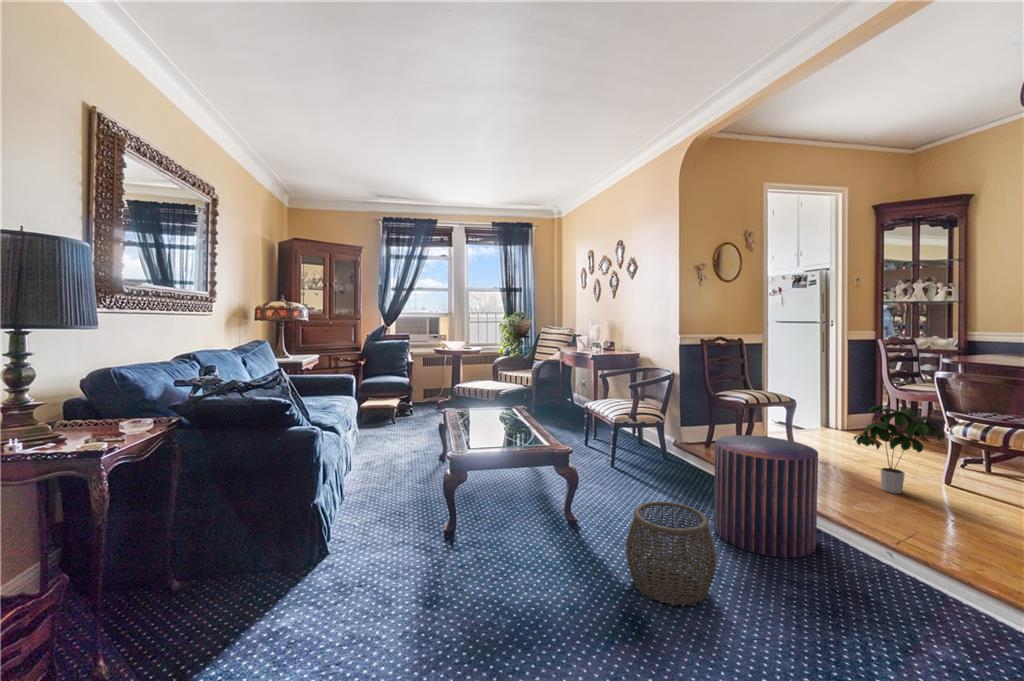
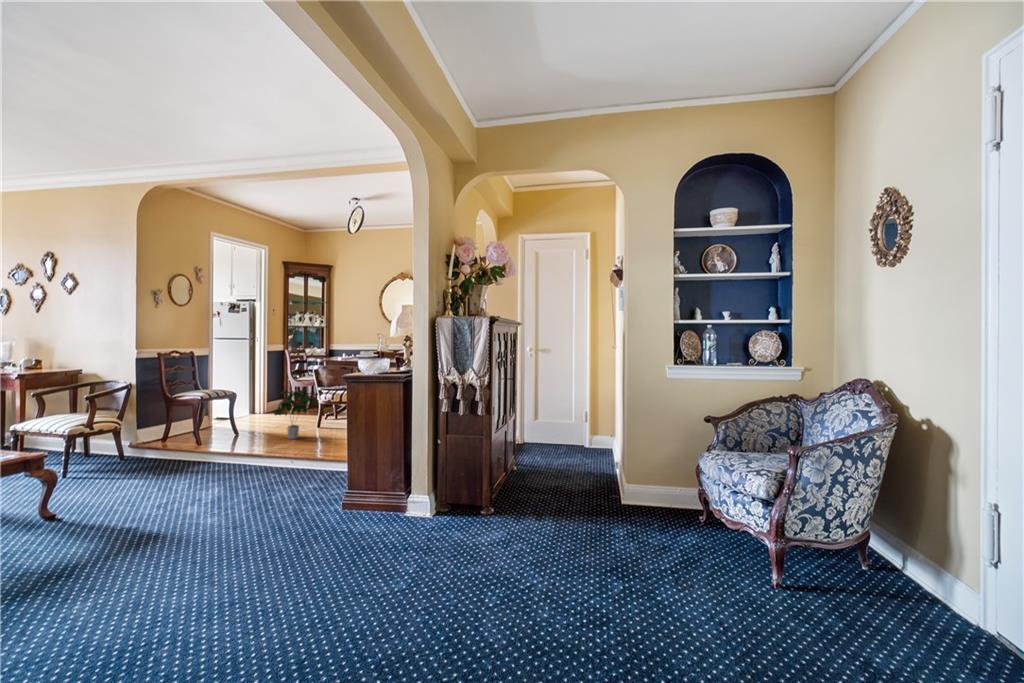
pouf: present [714,435,818,558] -> none [188,416,255,487]
woven basket: present [625,501,717,607] -> none [132,463,202,525]

